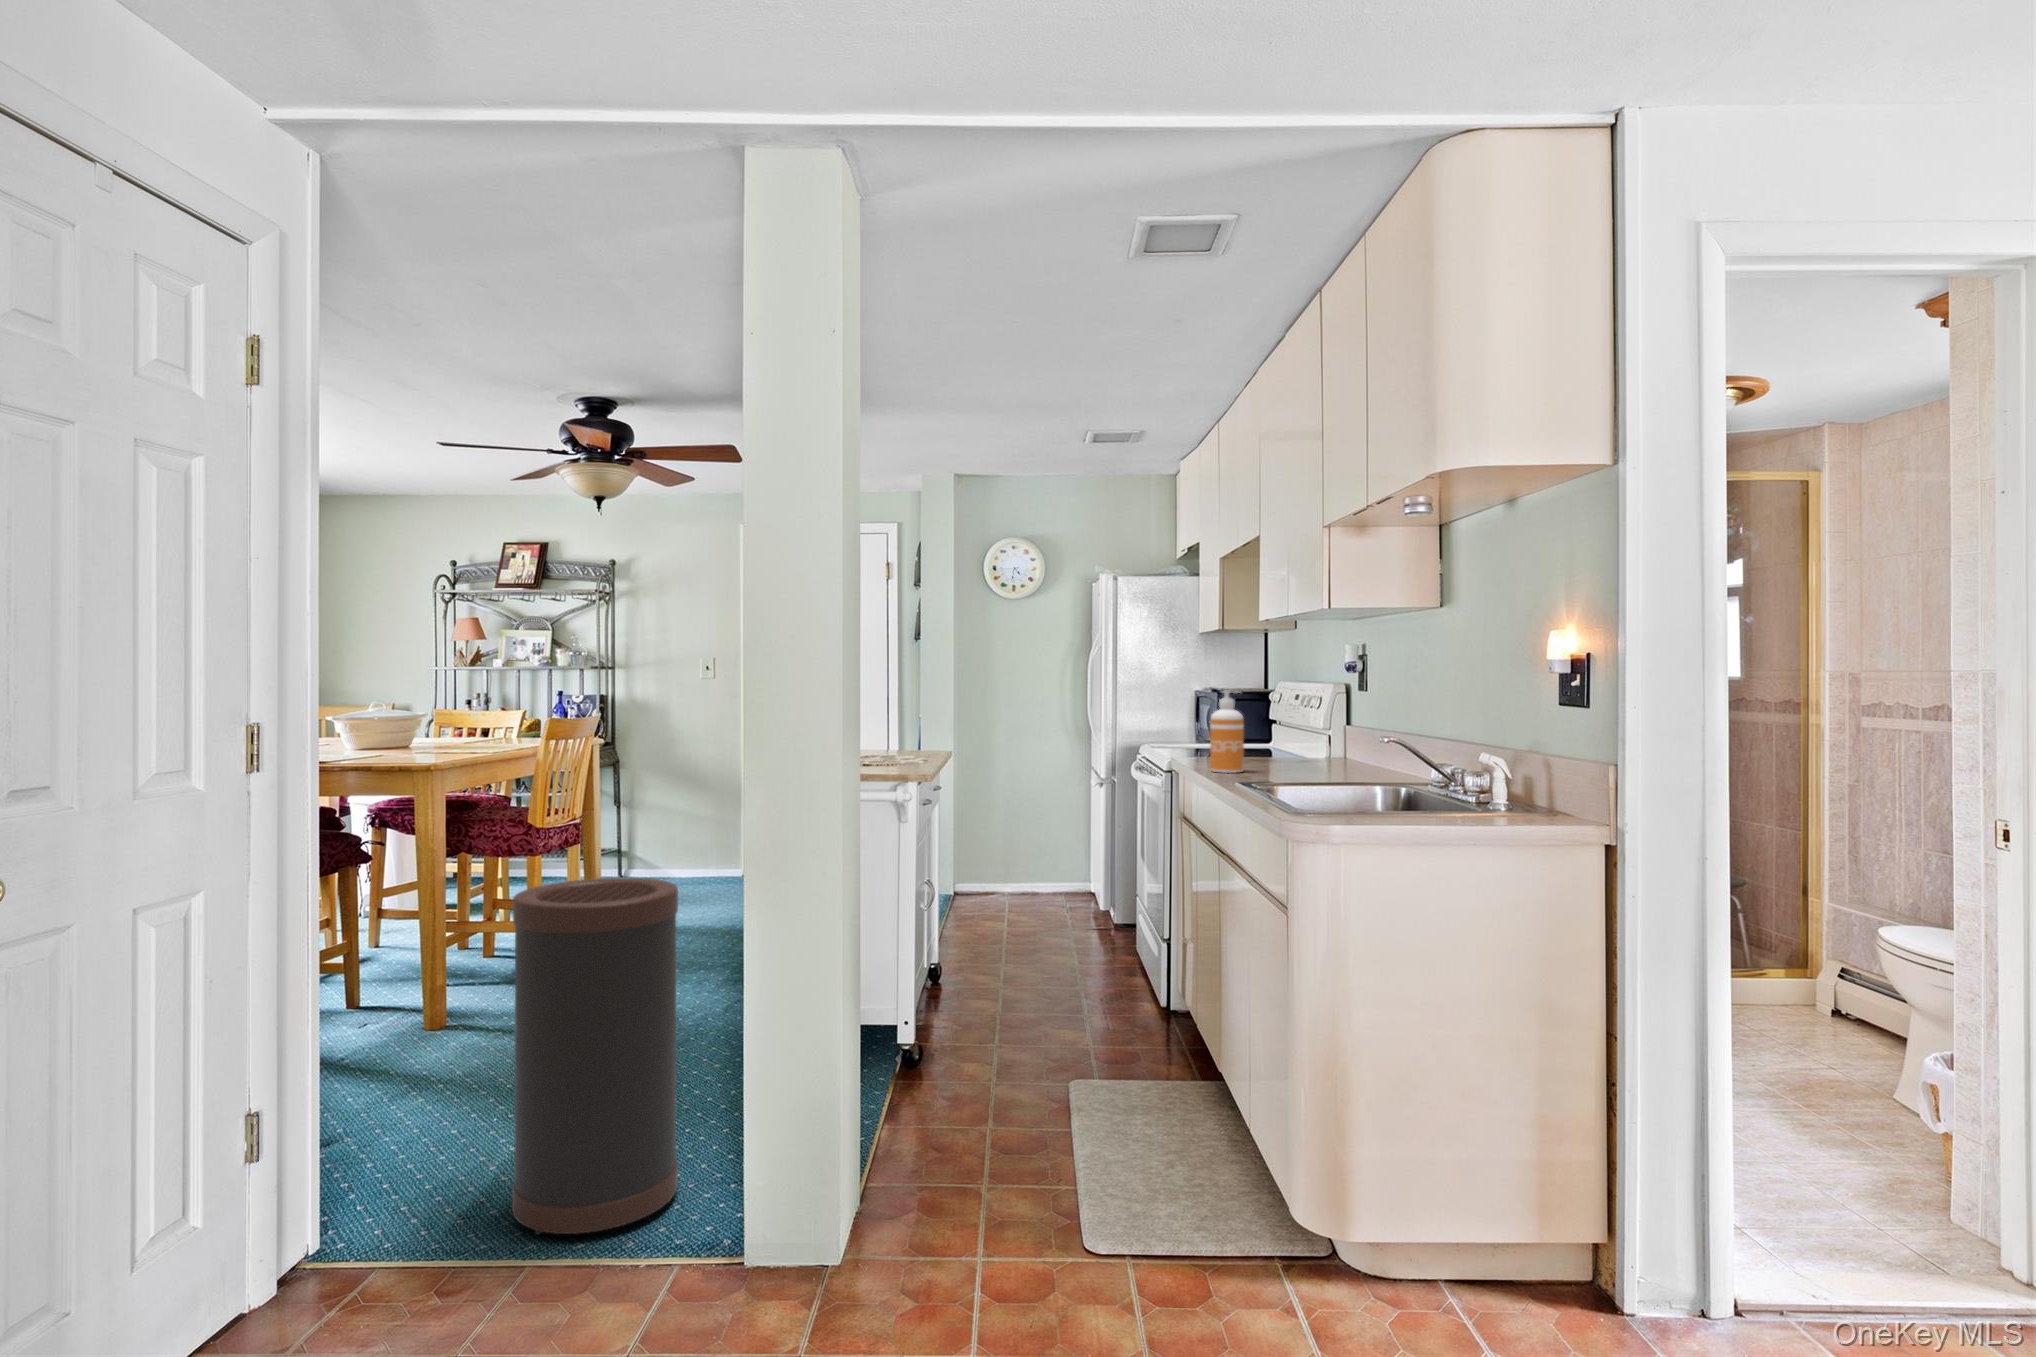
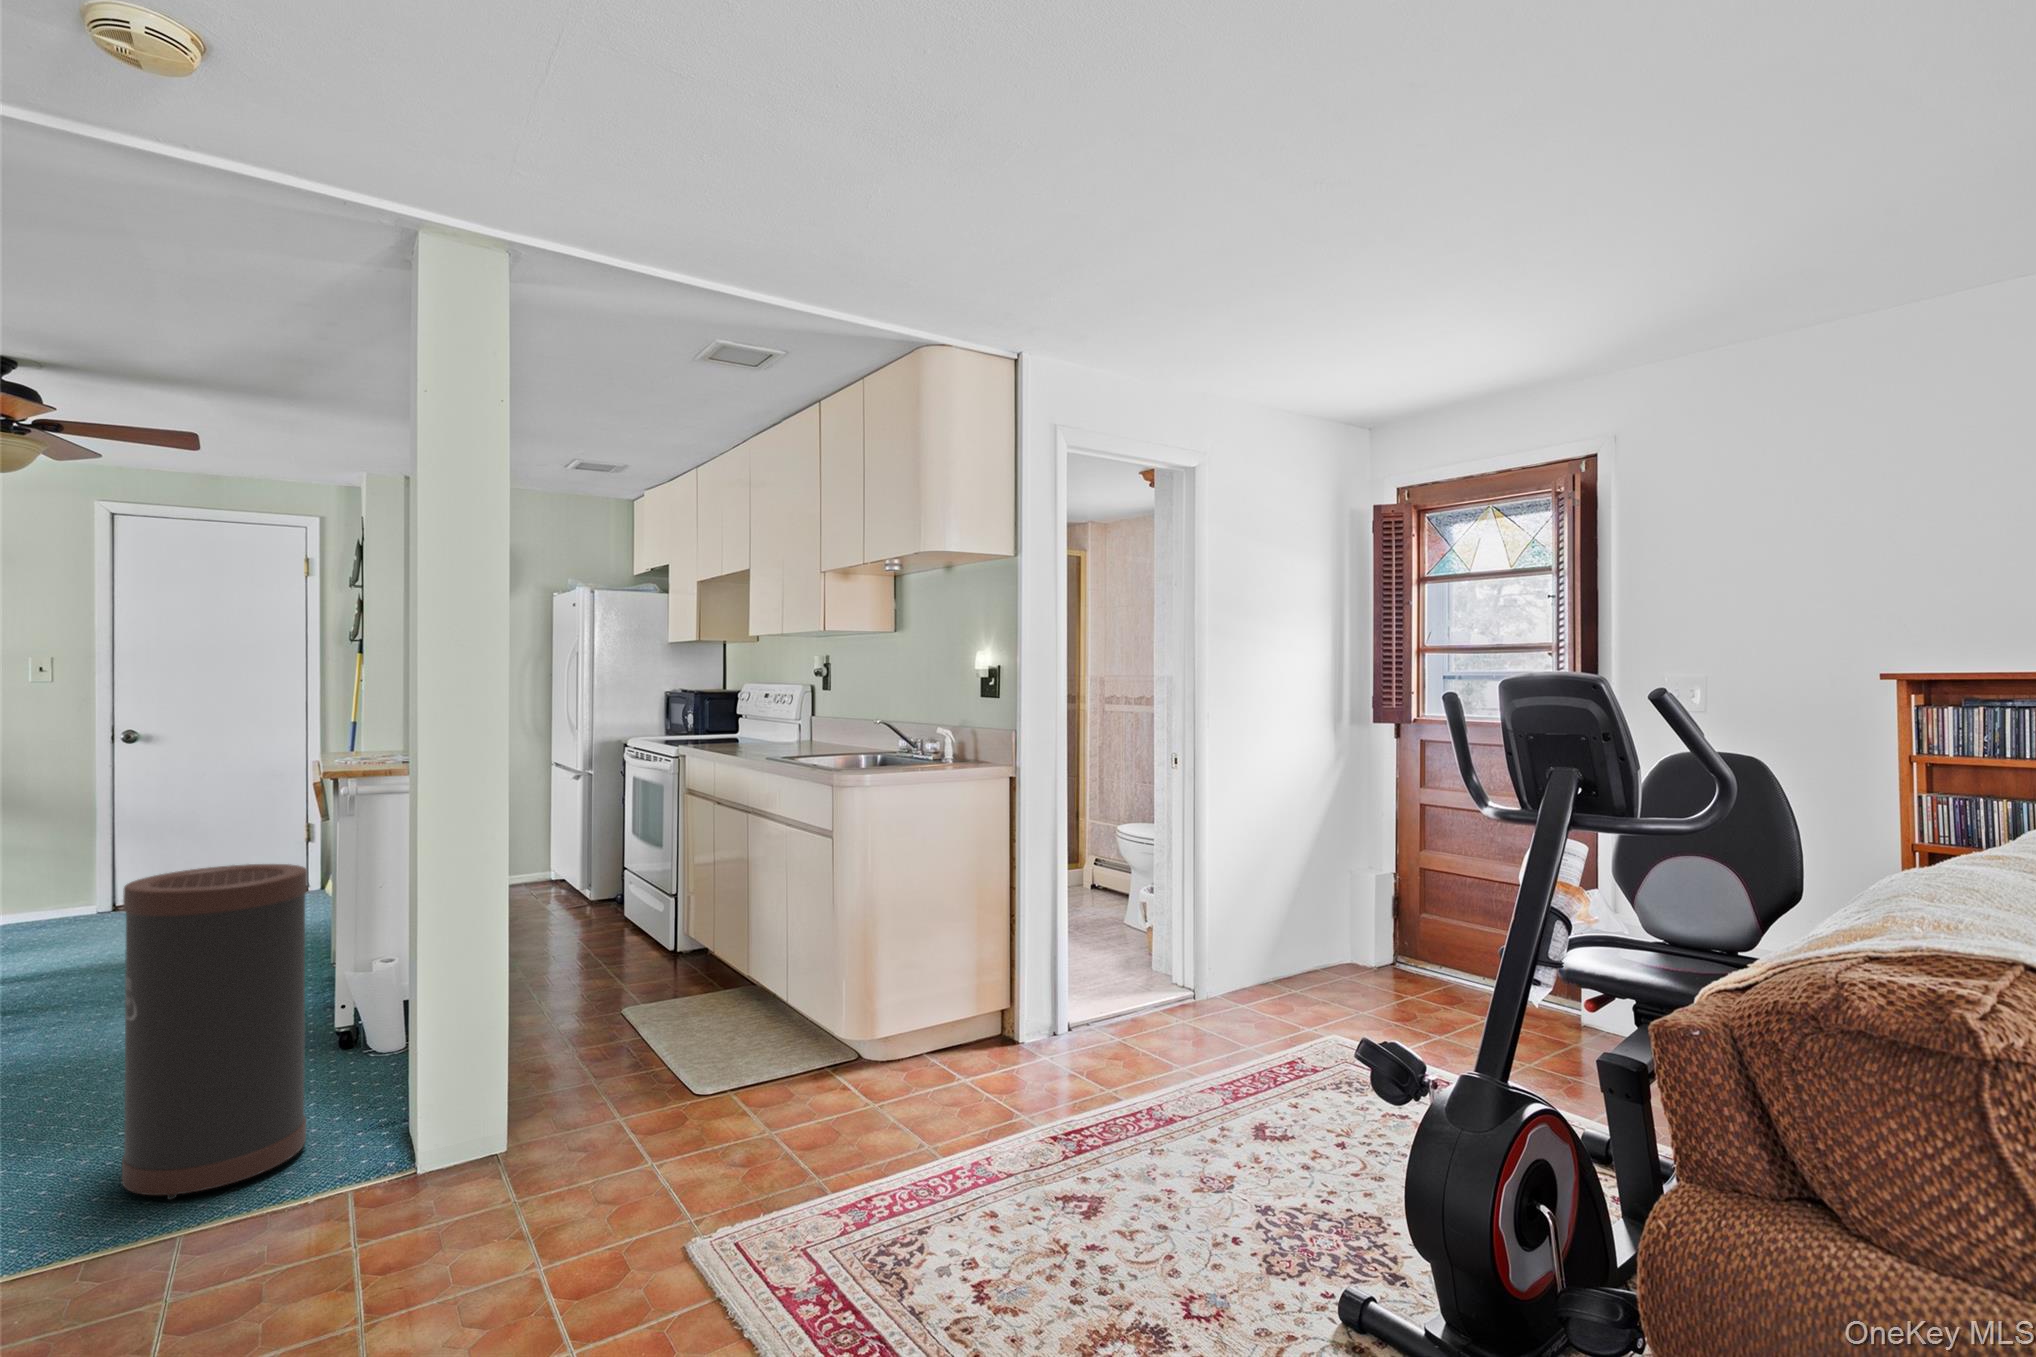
soap dispenser: present [1210,691,1244,773] -> none [725,689,750,751]

